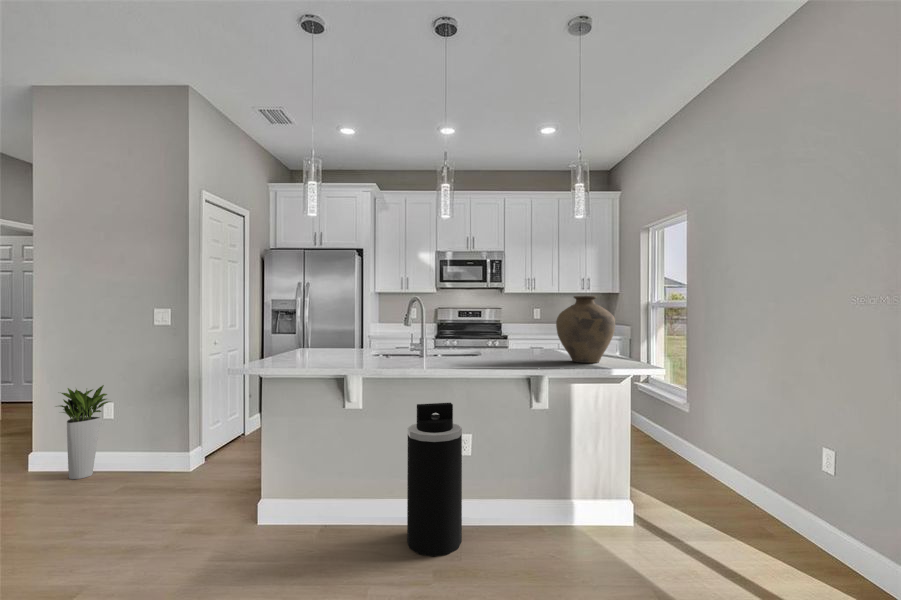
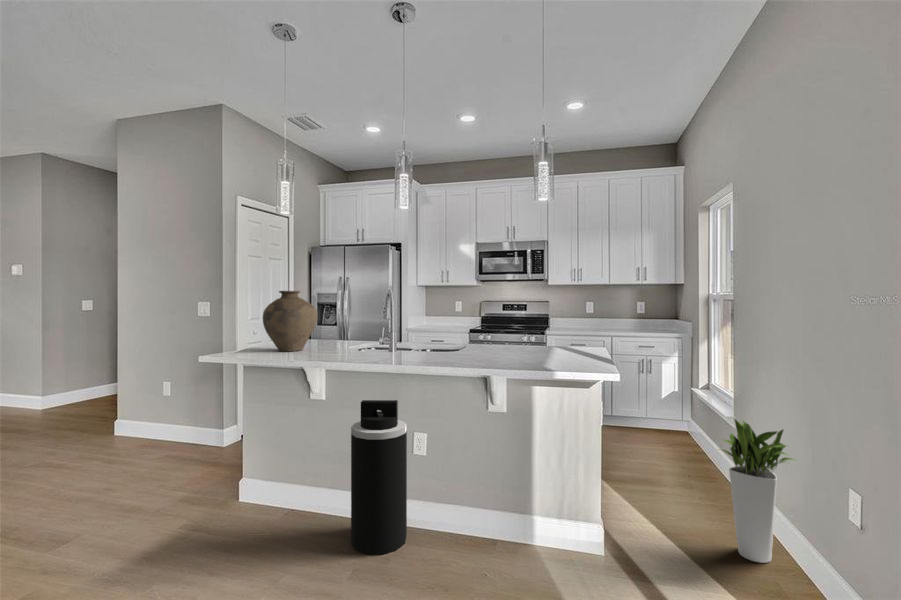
vase: present [556,296,615,363] -> present [262,291,317,351]
planter: present [60,385,108,479] -> present [723,419,796,563]

